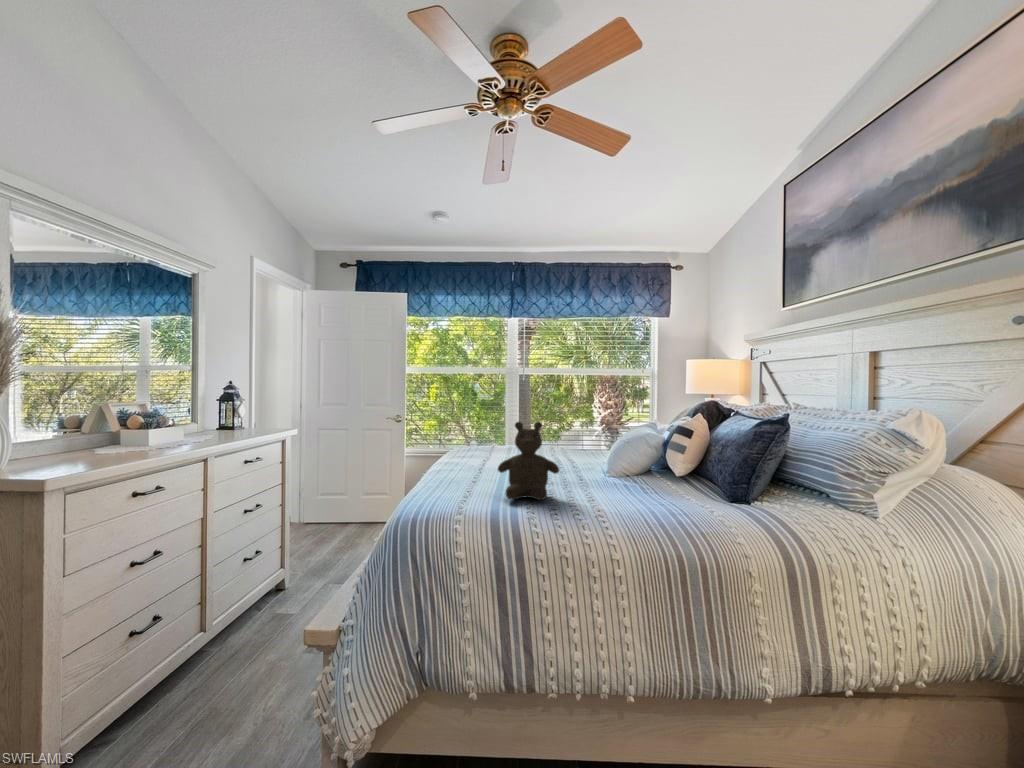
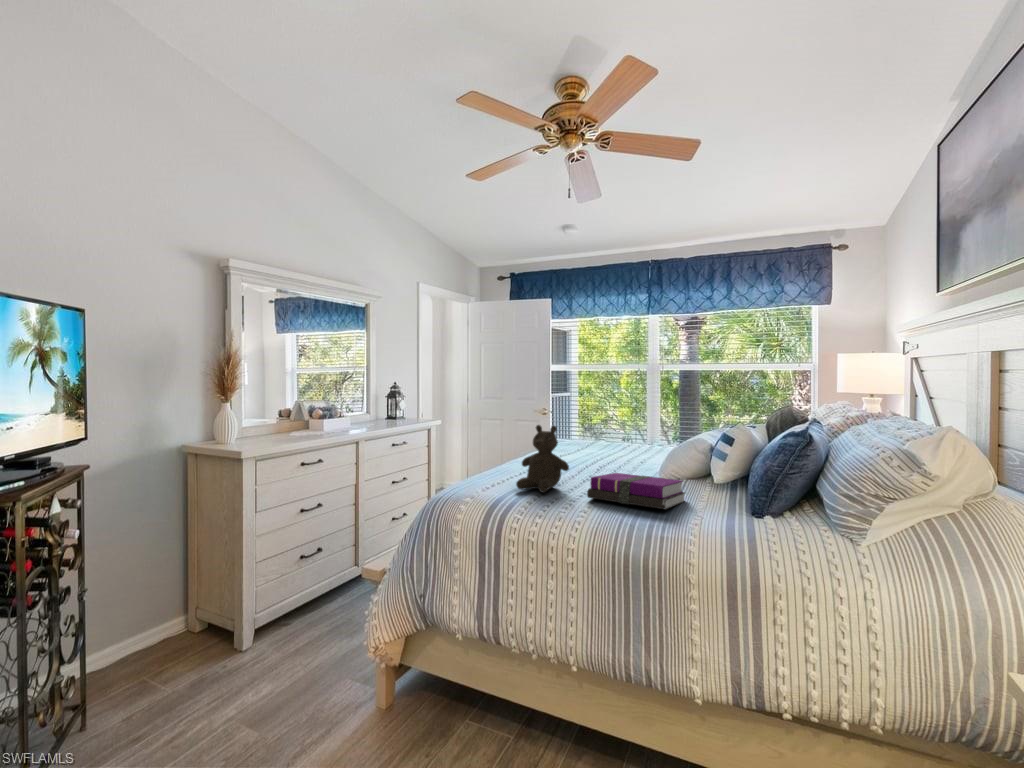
notebook: none [595,472,689,504] -> present [587,473,685,509]

